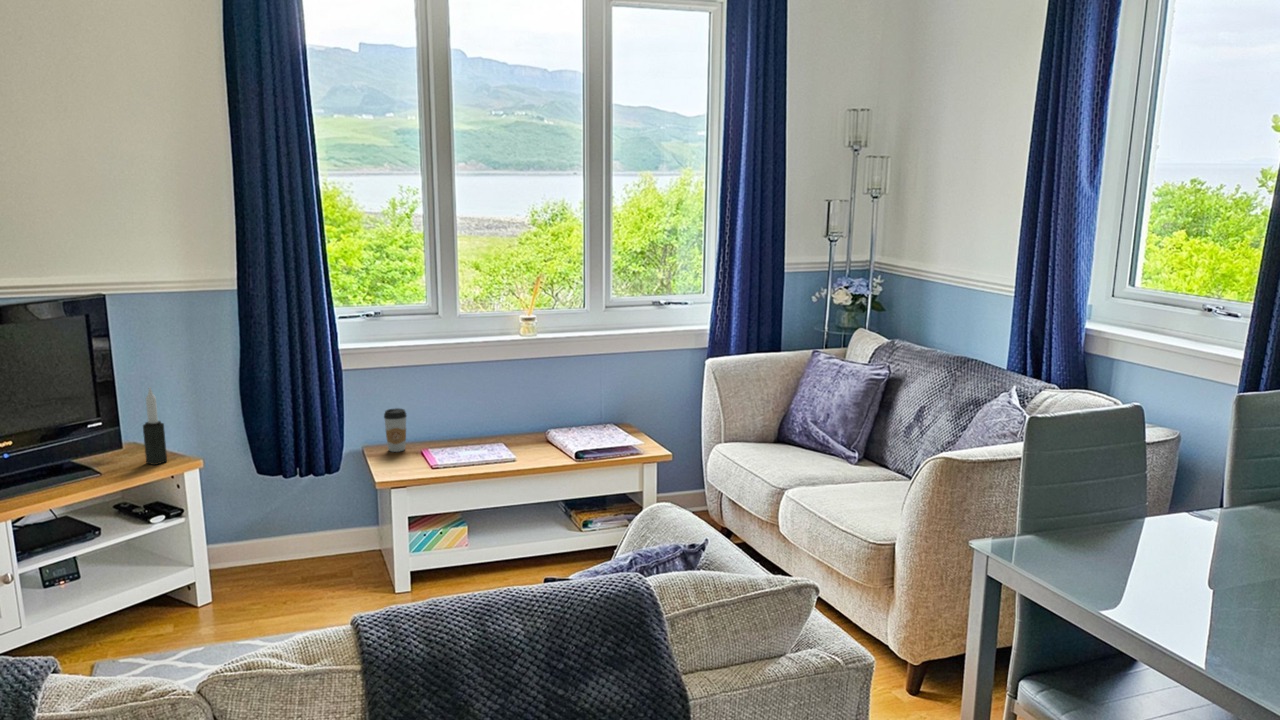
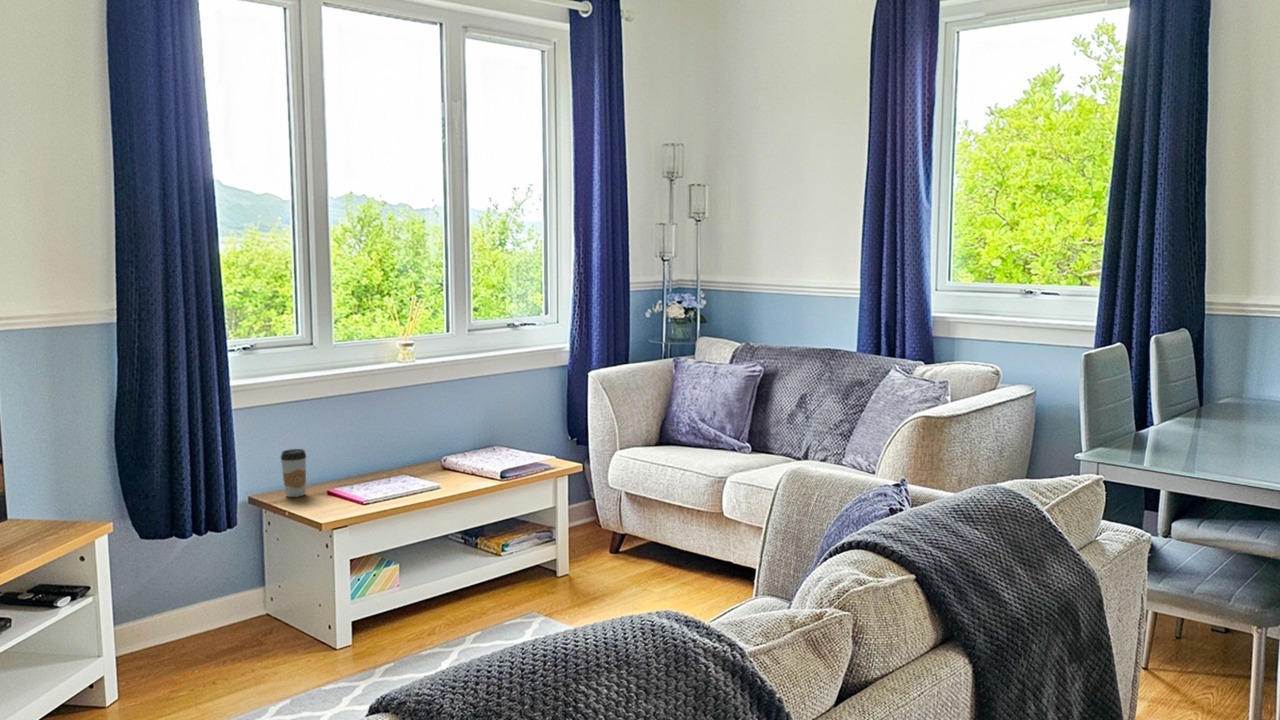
candle: present [143,388,167,465] -> none [37,440,67,534]

